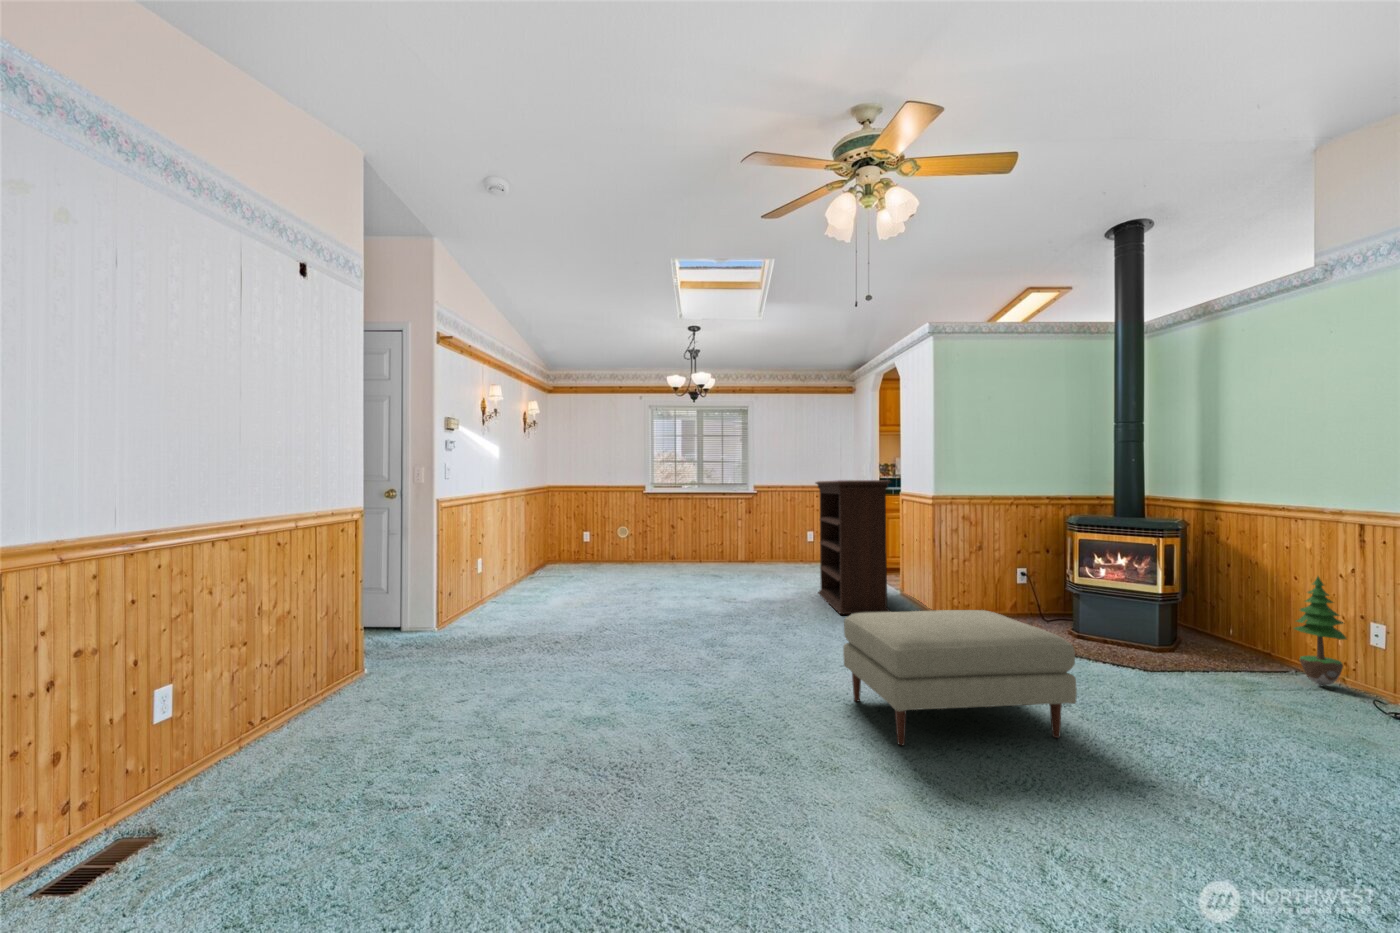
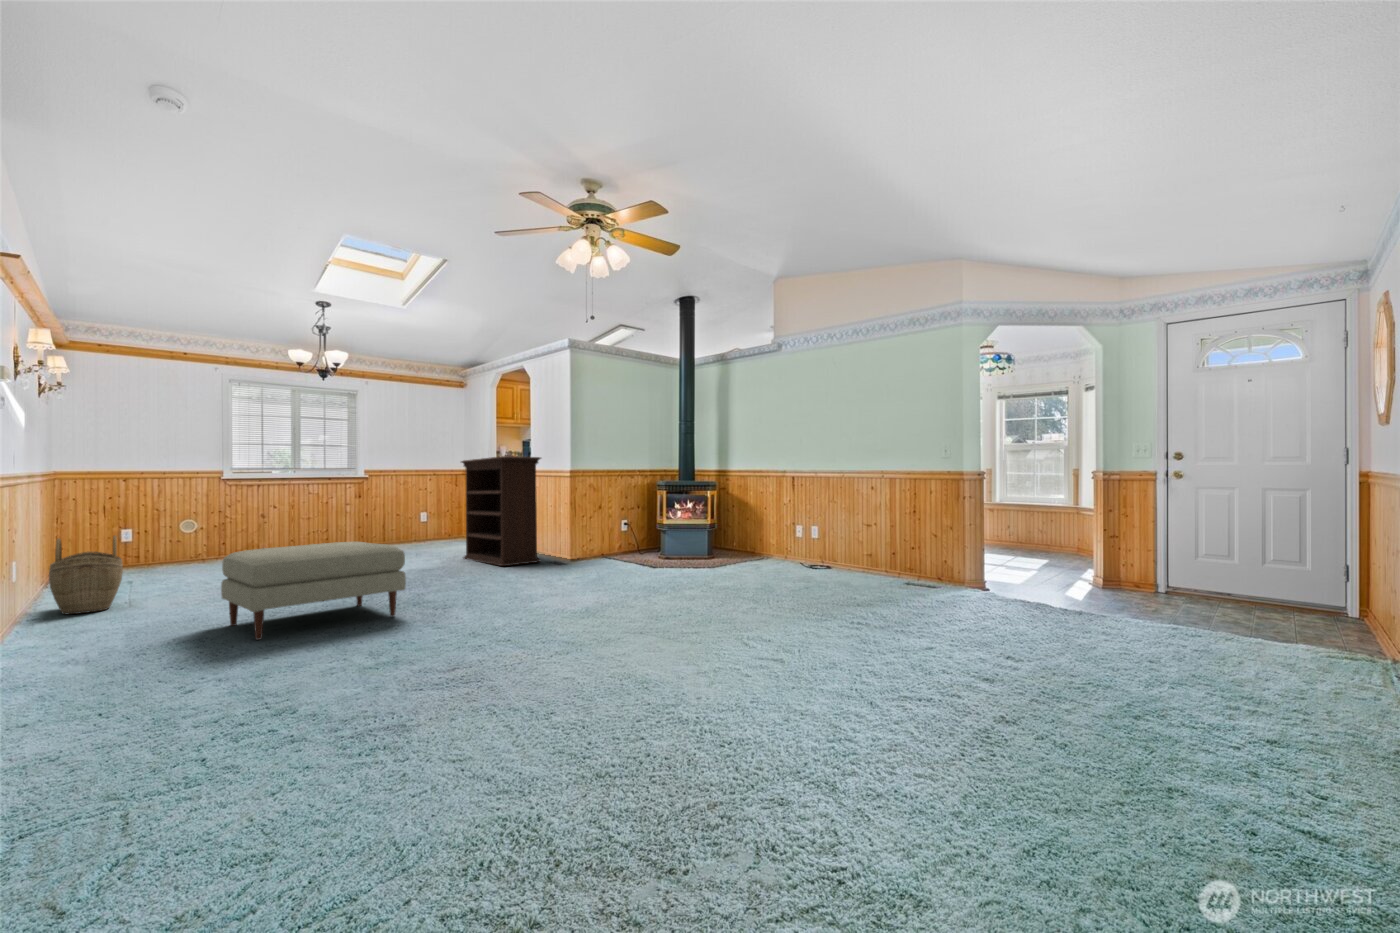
woven basket: none [476,552,521,614] -> present [49,536,123,614]
potted tree: present [1293,577,1346,686] -> none [770,504,790,561]
ottoman: present [843,610,1077,745] -> present [221,542,406,640]

